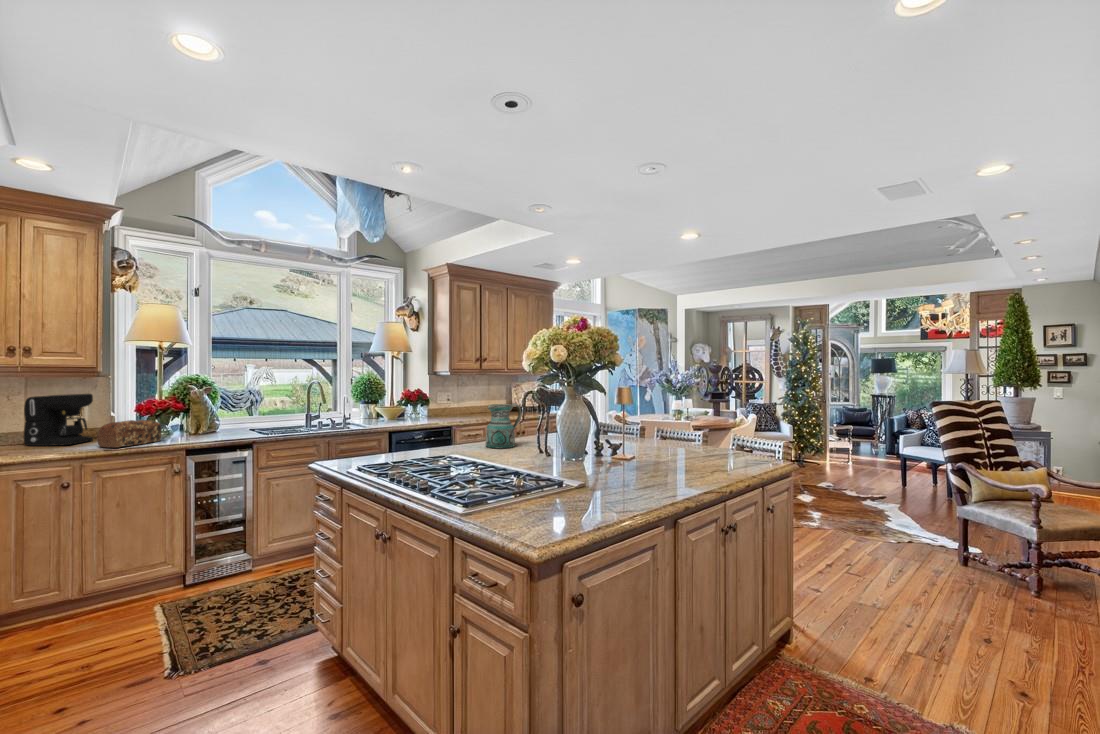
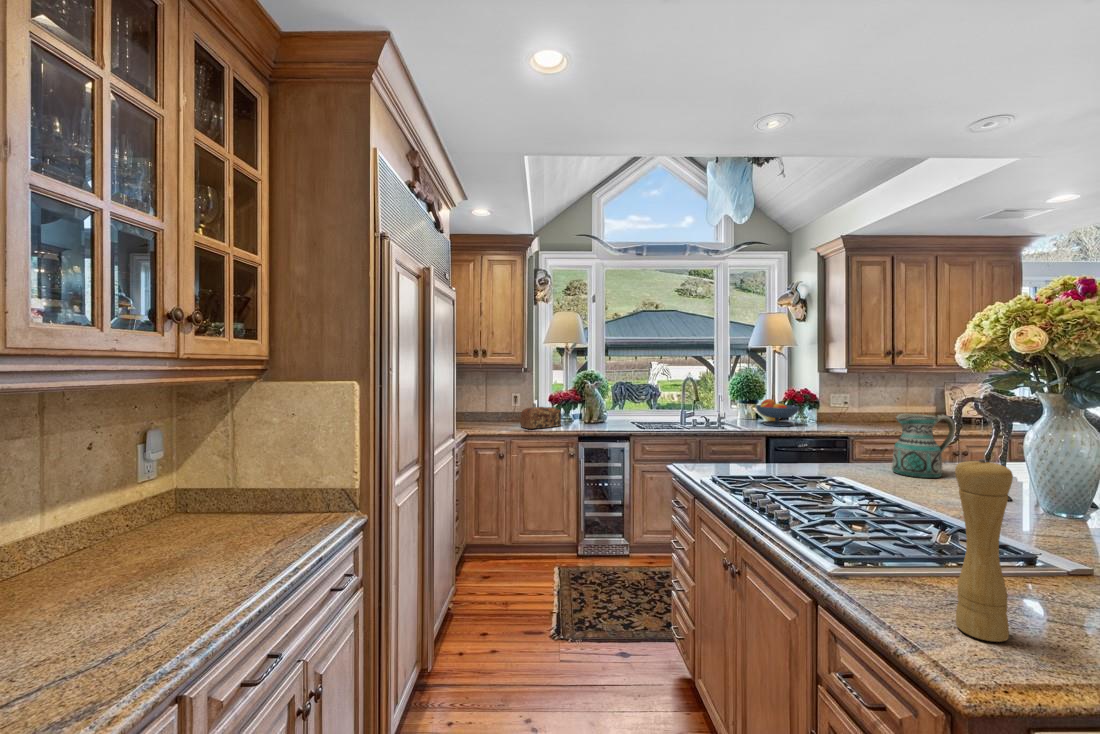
coffee maker: present [24,394,93,446] -> none [481,384,520,423]
fruit bowl: none [377,399,414,423] -> present [756,399,799,426]
pepper mill: none [530,424,556,528] -> present [955,459,1013,642]

